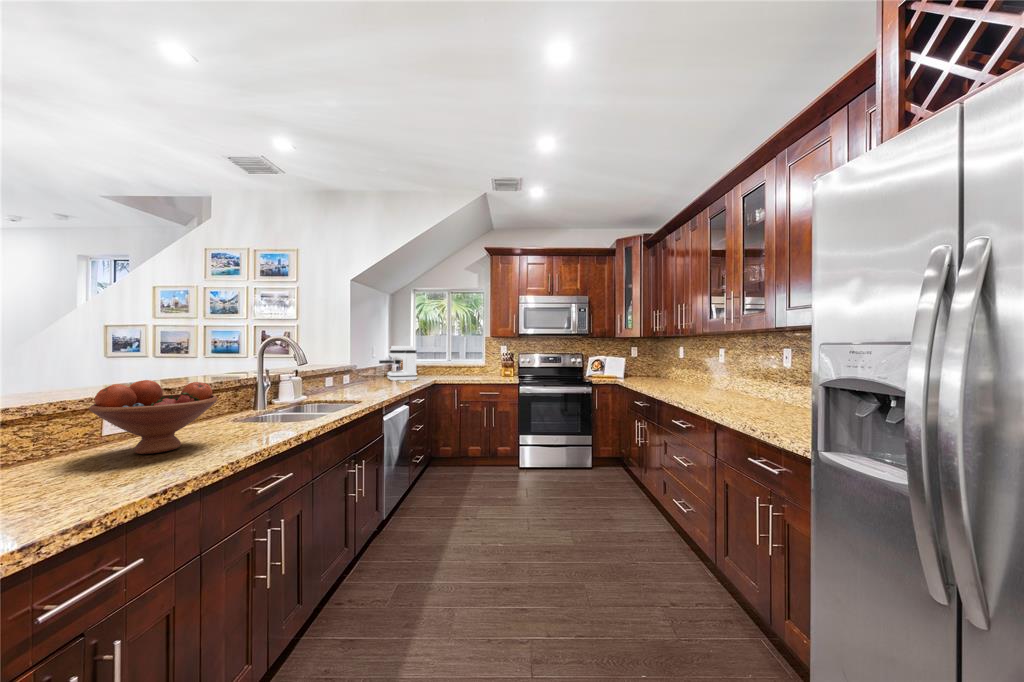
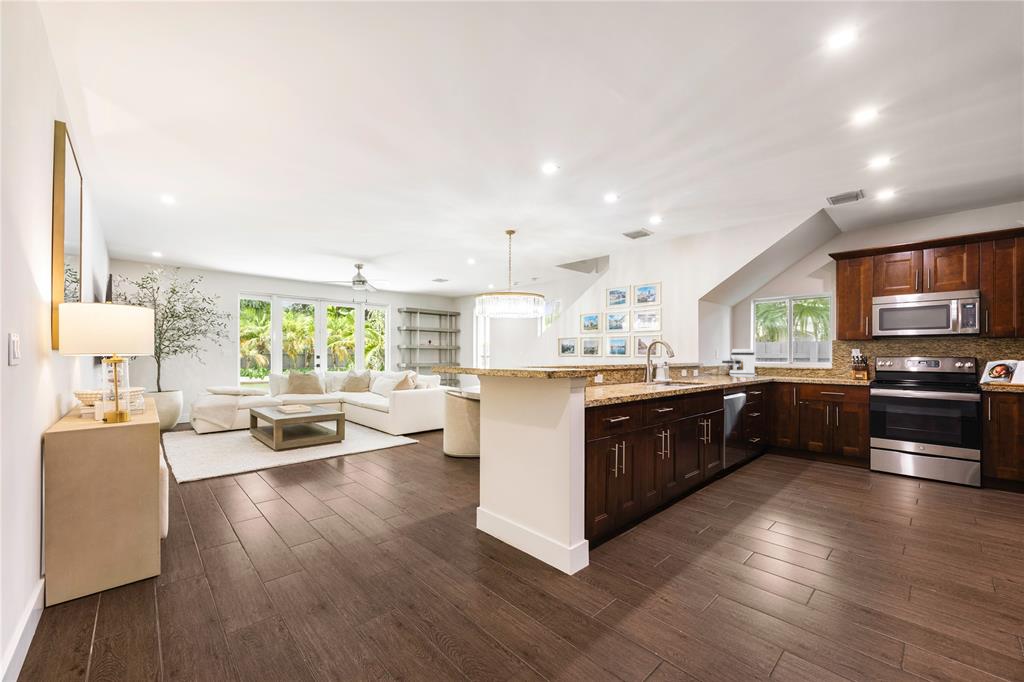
fruit bowl: present [89,380,218,454] -> none [602,360,640,388]

